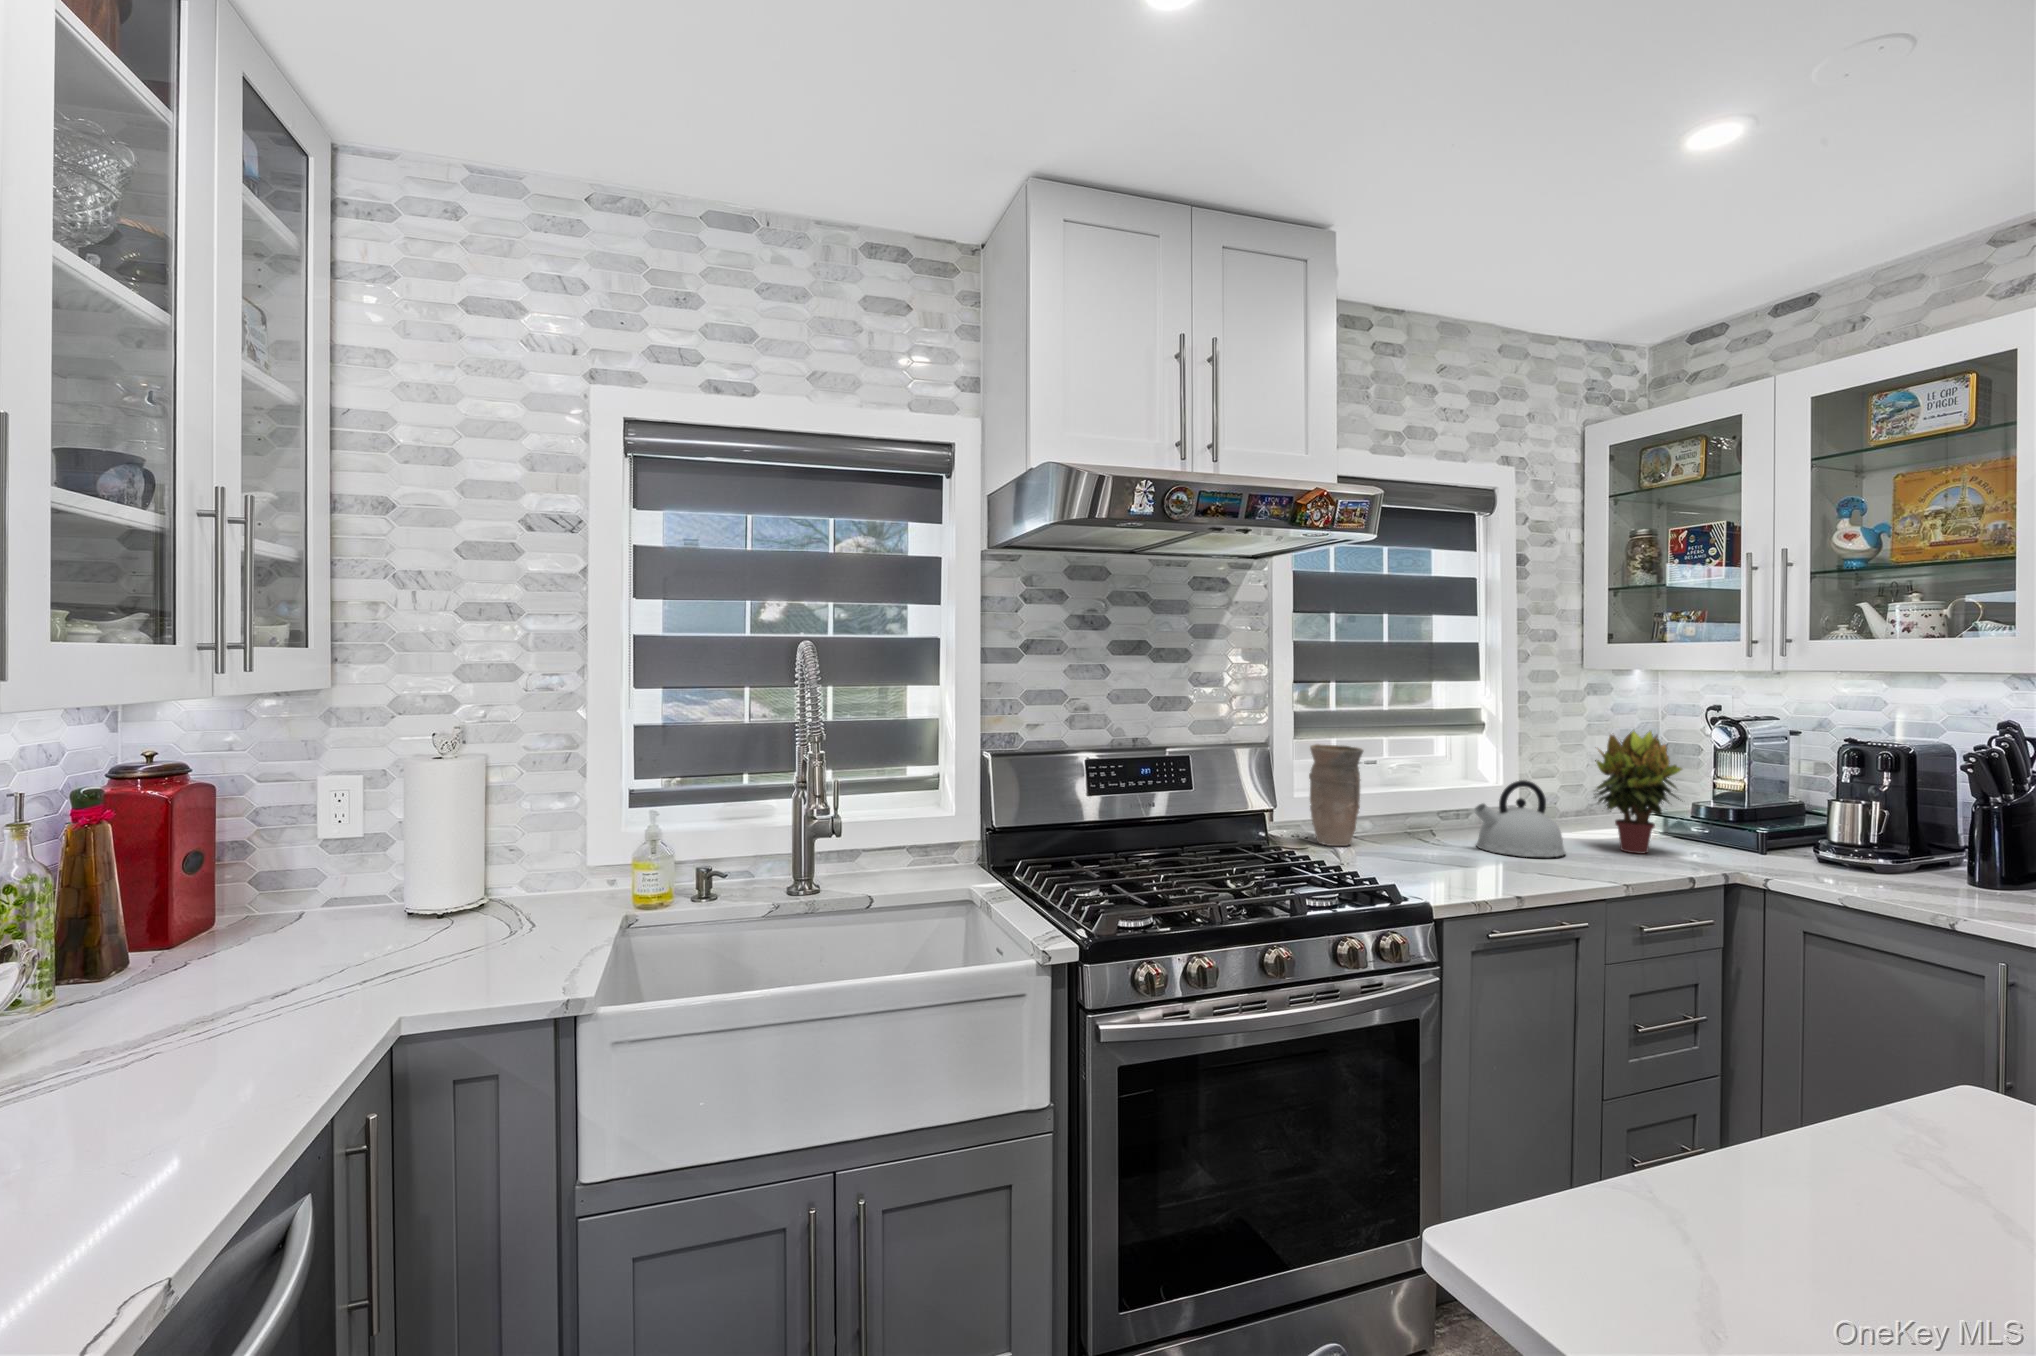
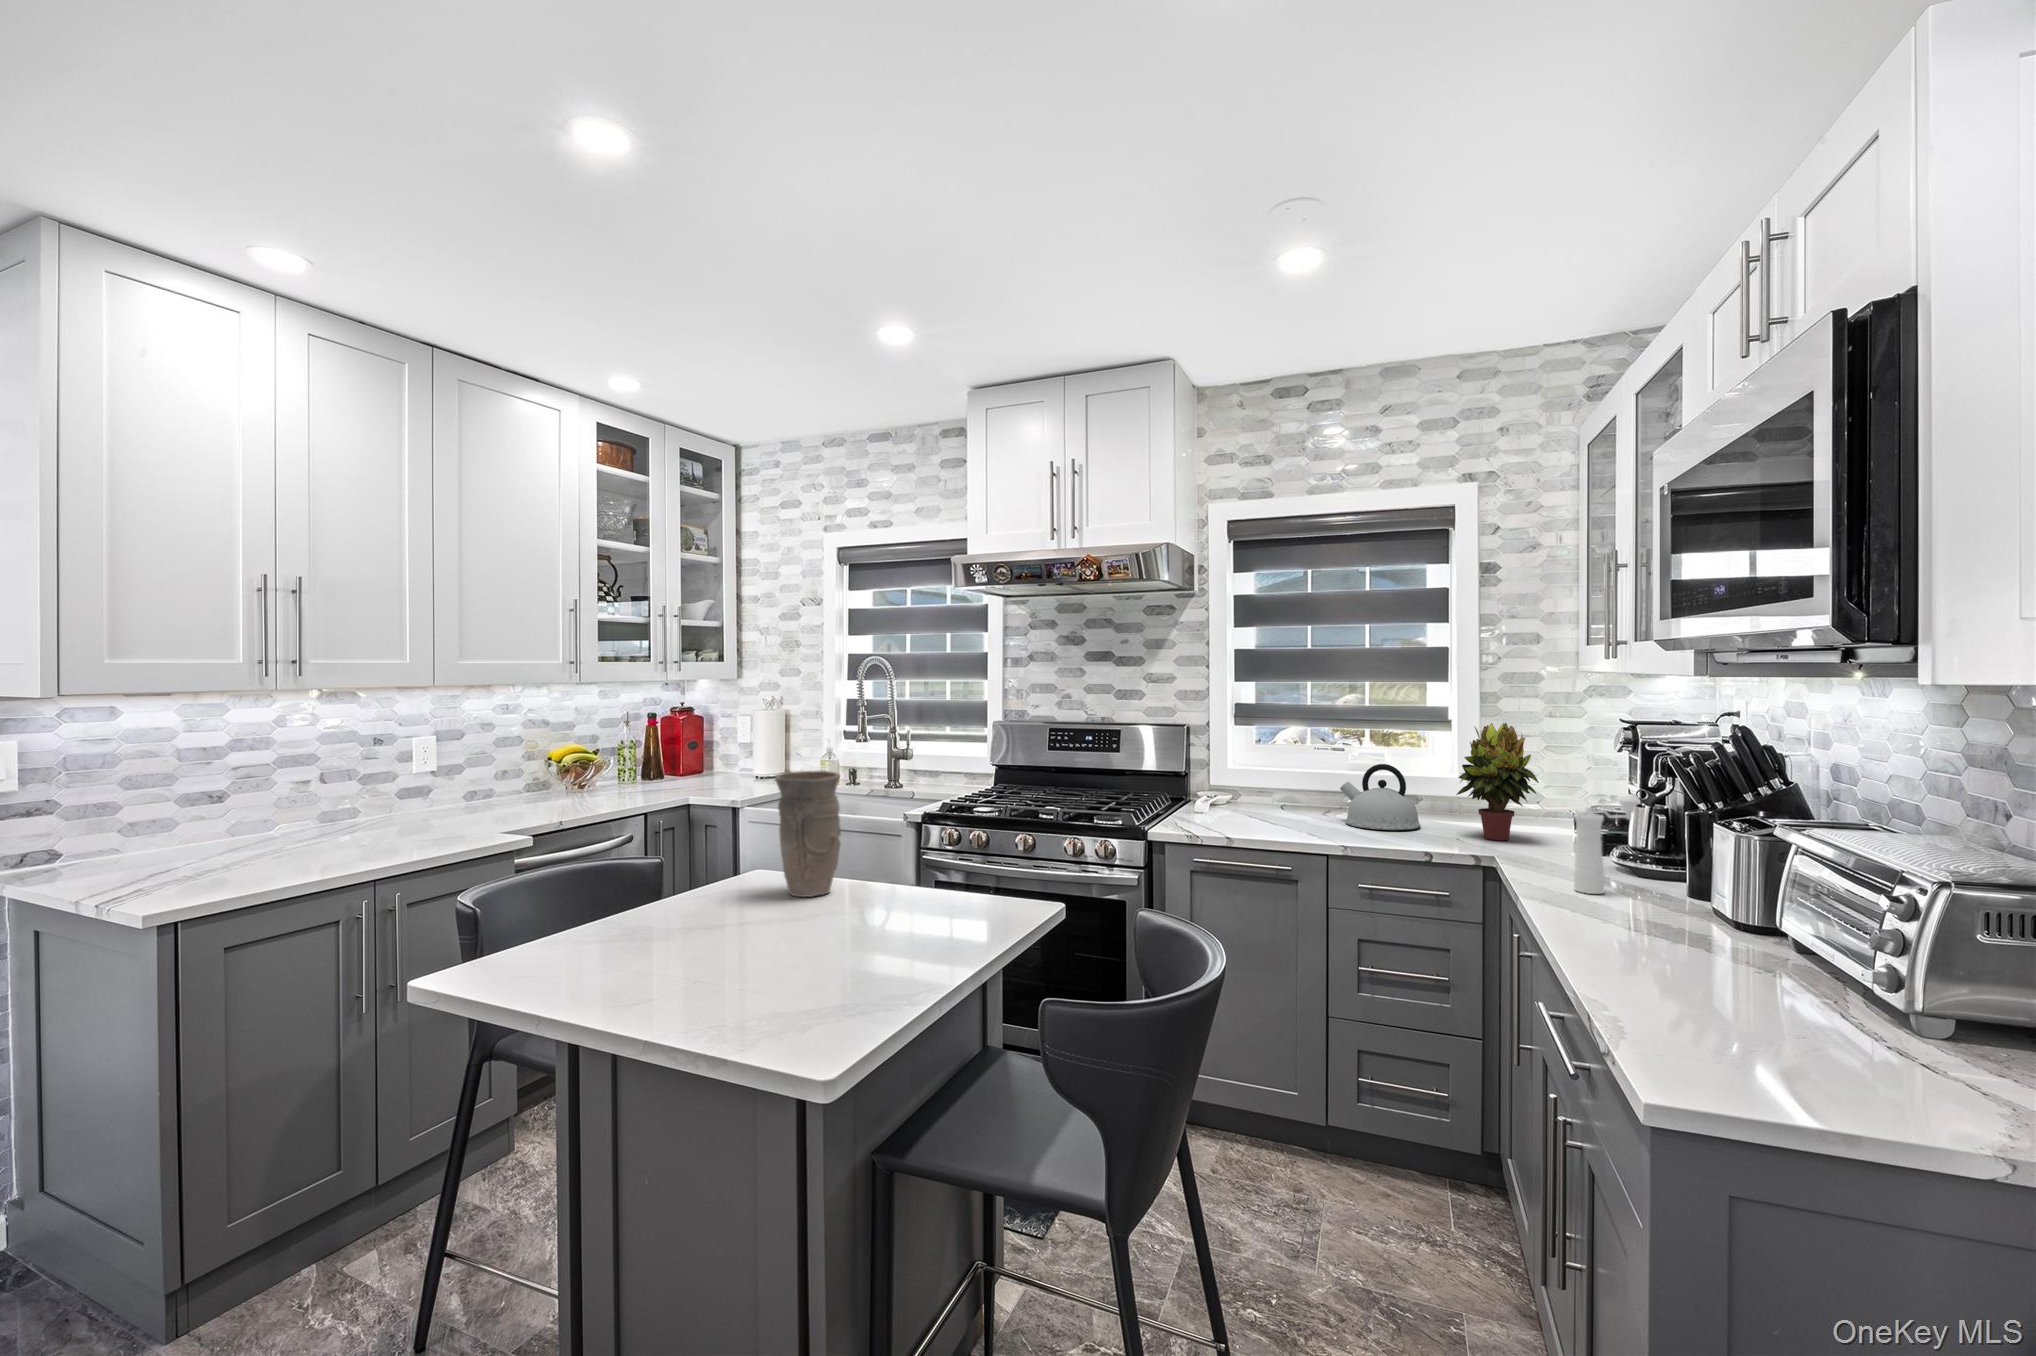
vase: present [1309,744,1363,846] -> present [775,771,841,897]
pepper mill: none [1911,802,1956,907] -> present [1574,794,1640,894]

